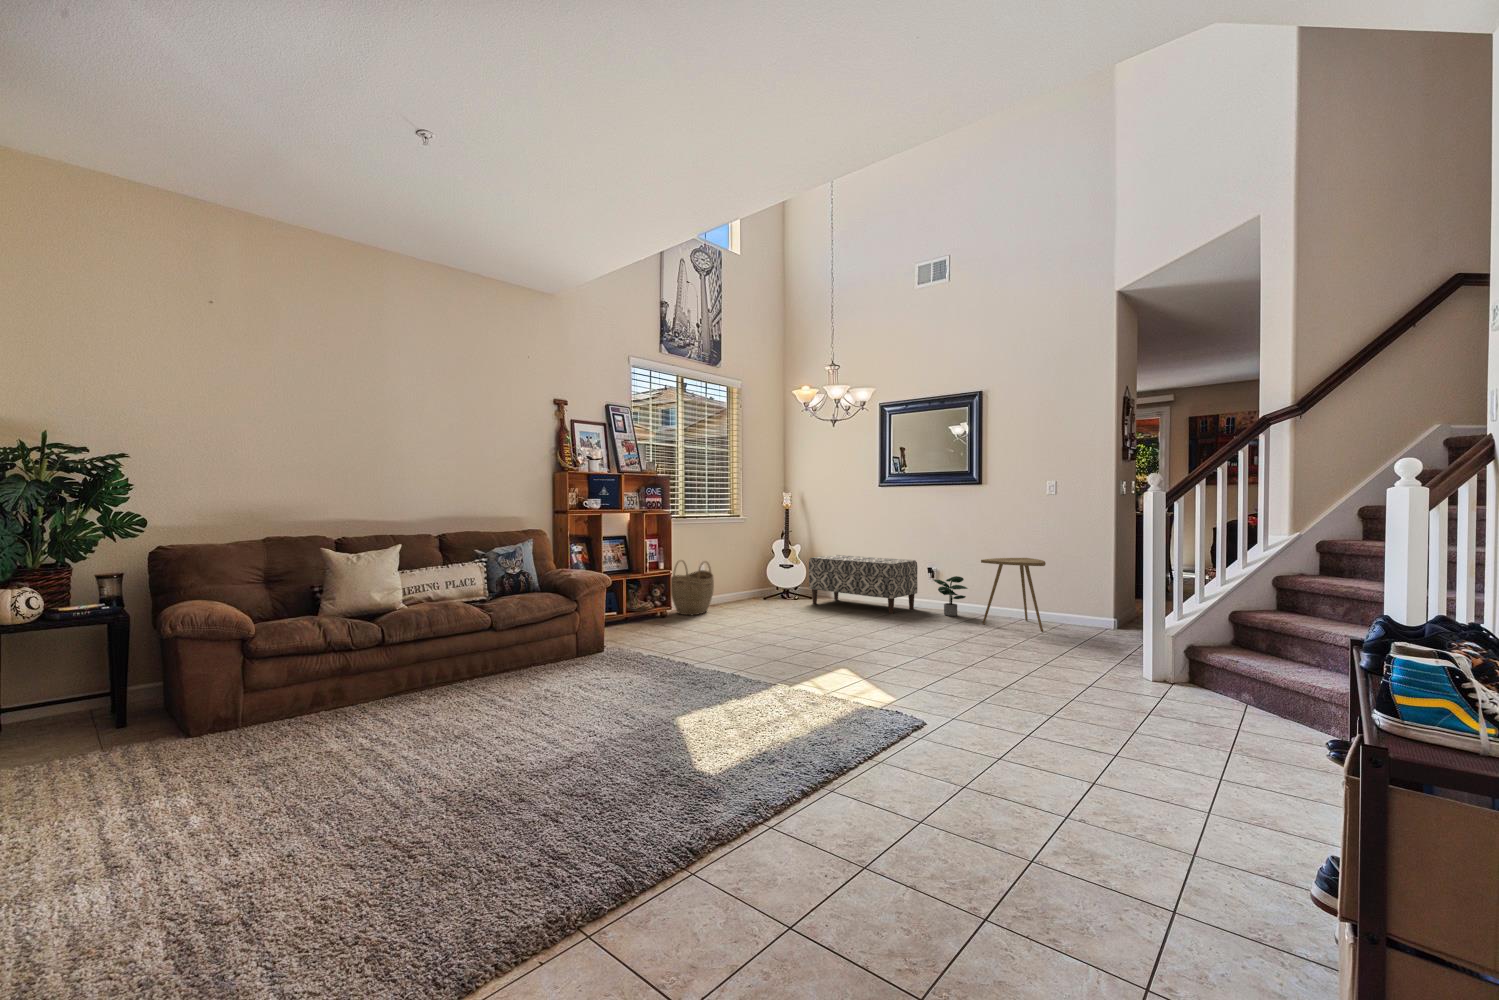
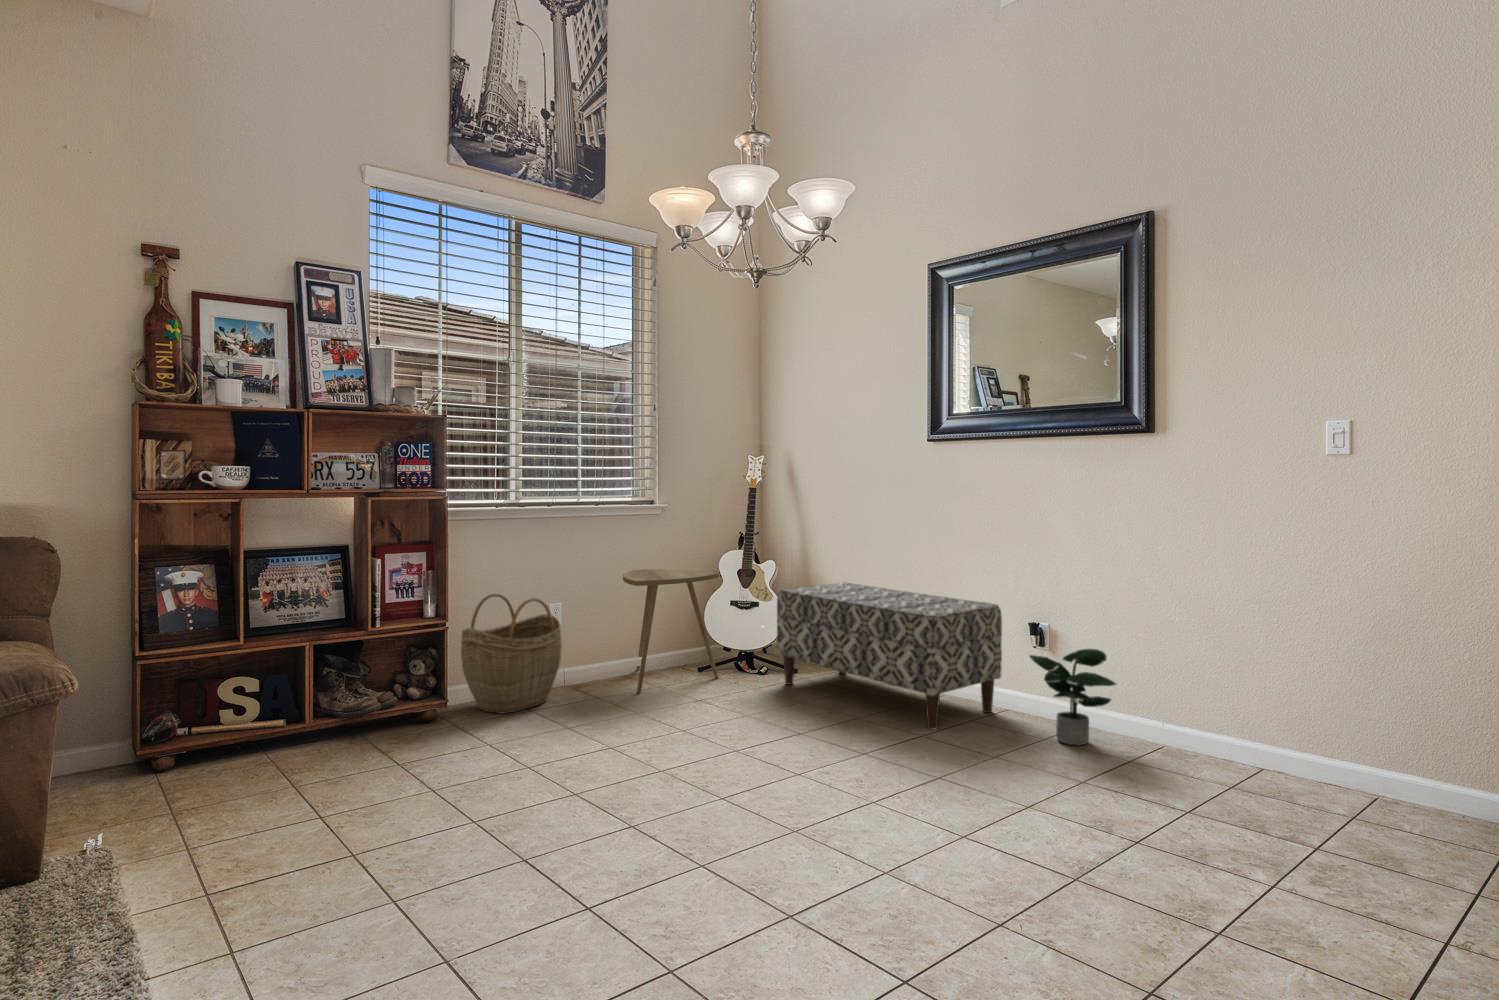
side table: present [981,558,1046,632] -> present [623,569,719,694]

